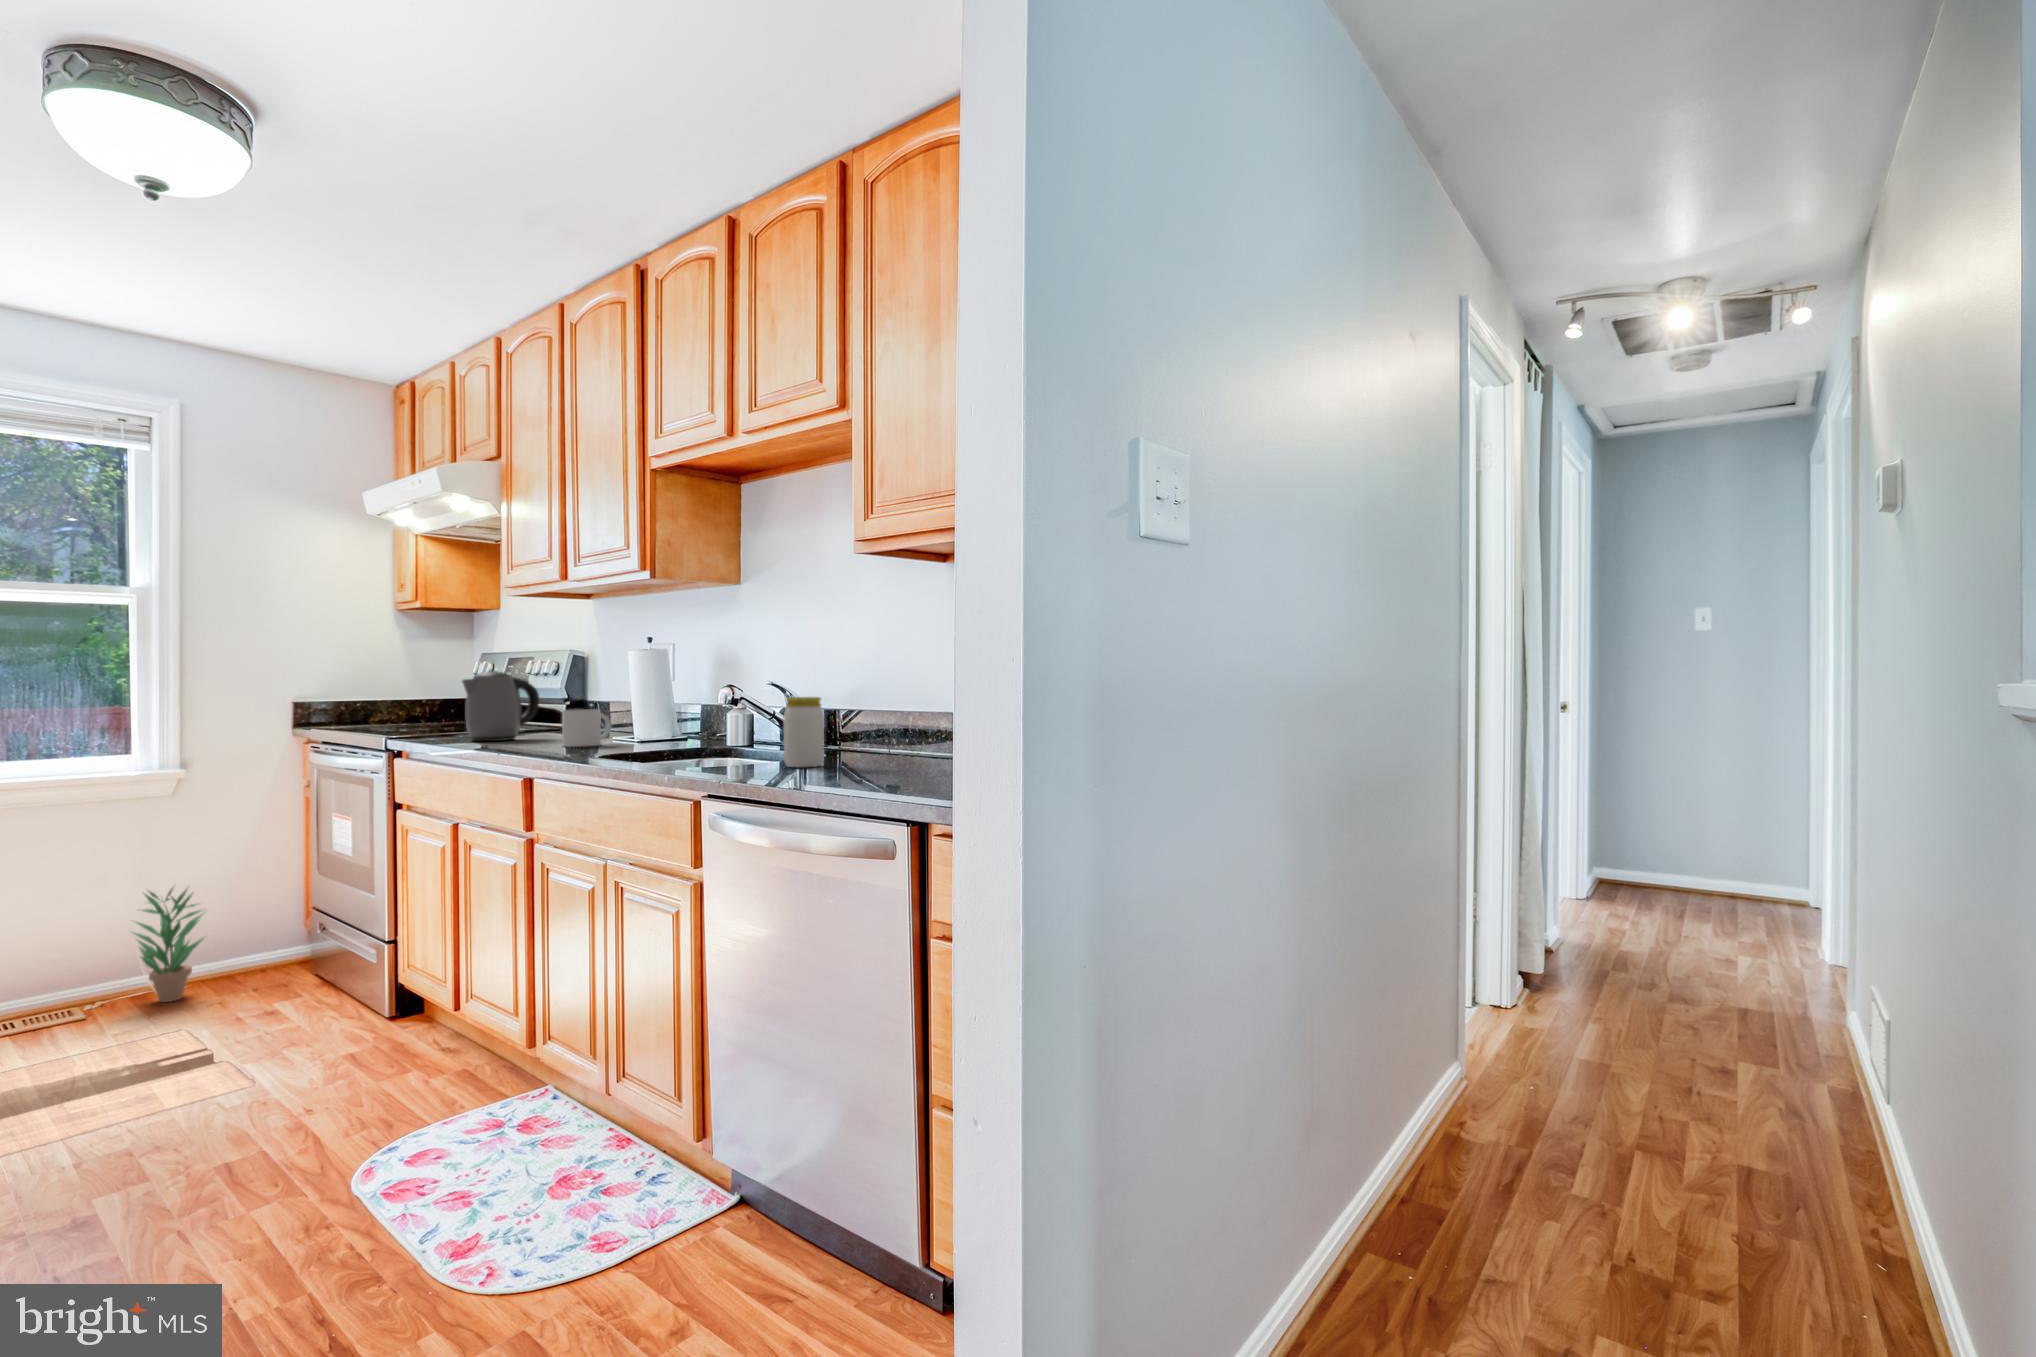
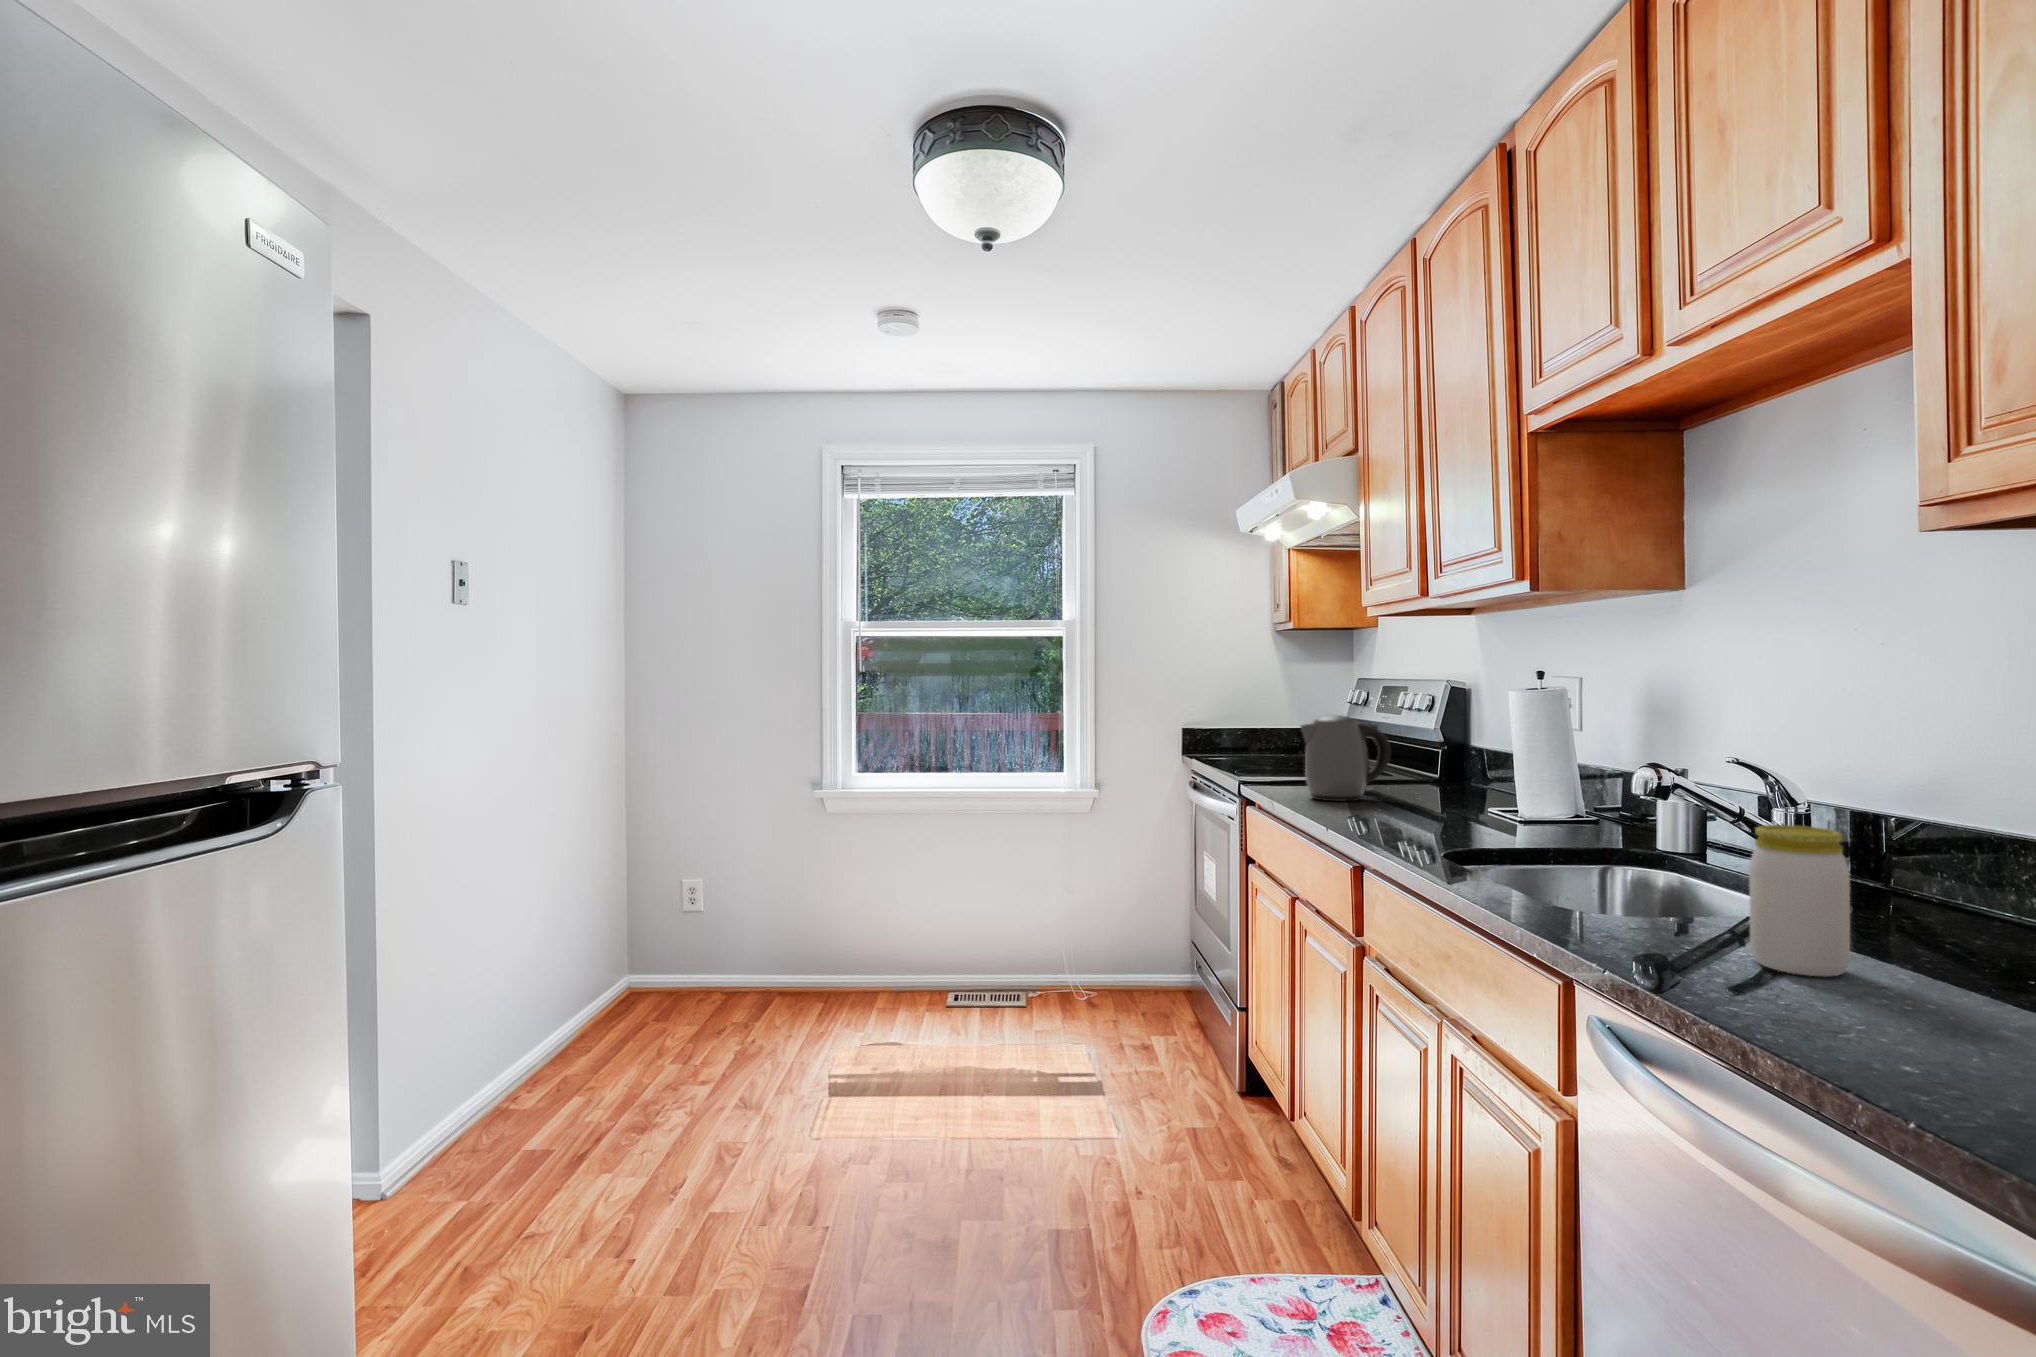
mug: present [562,709,611,747] -> none [1403,775,1471,829]
potted plant: present [134,888,203,1002] -> none [1058,895,1114,1002]

